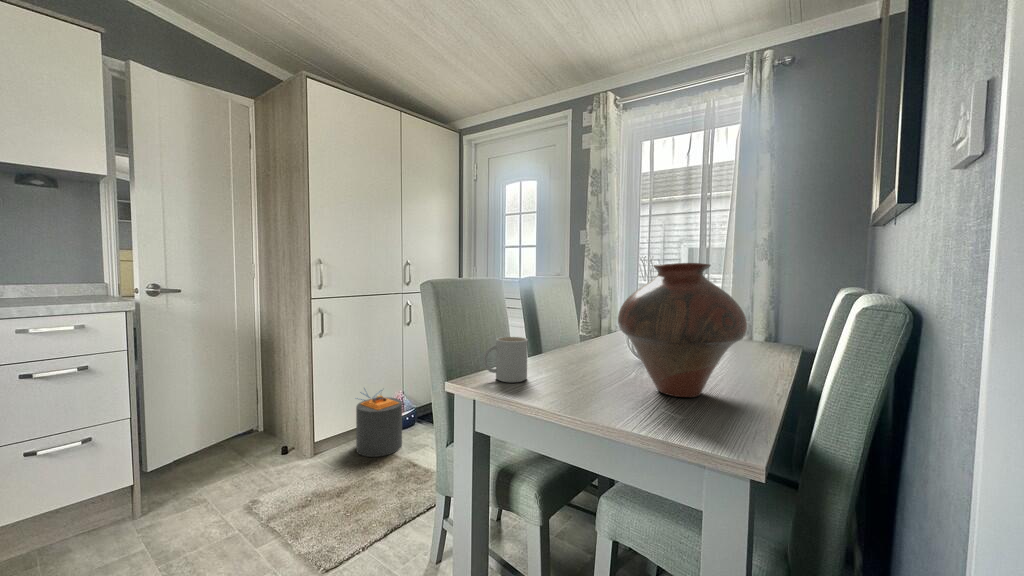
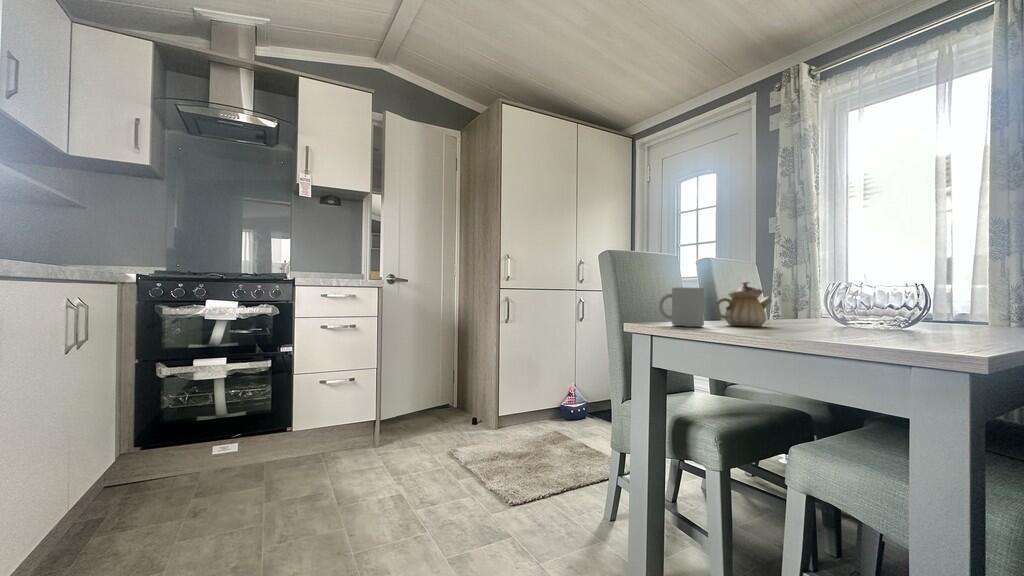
vase: present [618,263,747,397] -> none [805,189,977,336]
teapot: none [537,322,587,370] -> present [715,281,772,326]
trash can: present [356,390,402,457] -> none [531,370,574,438]

